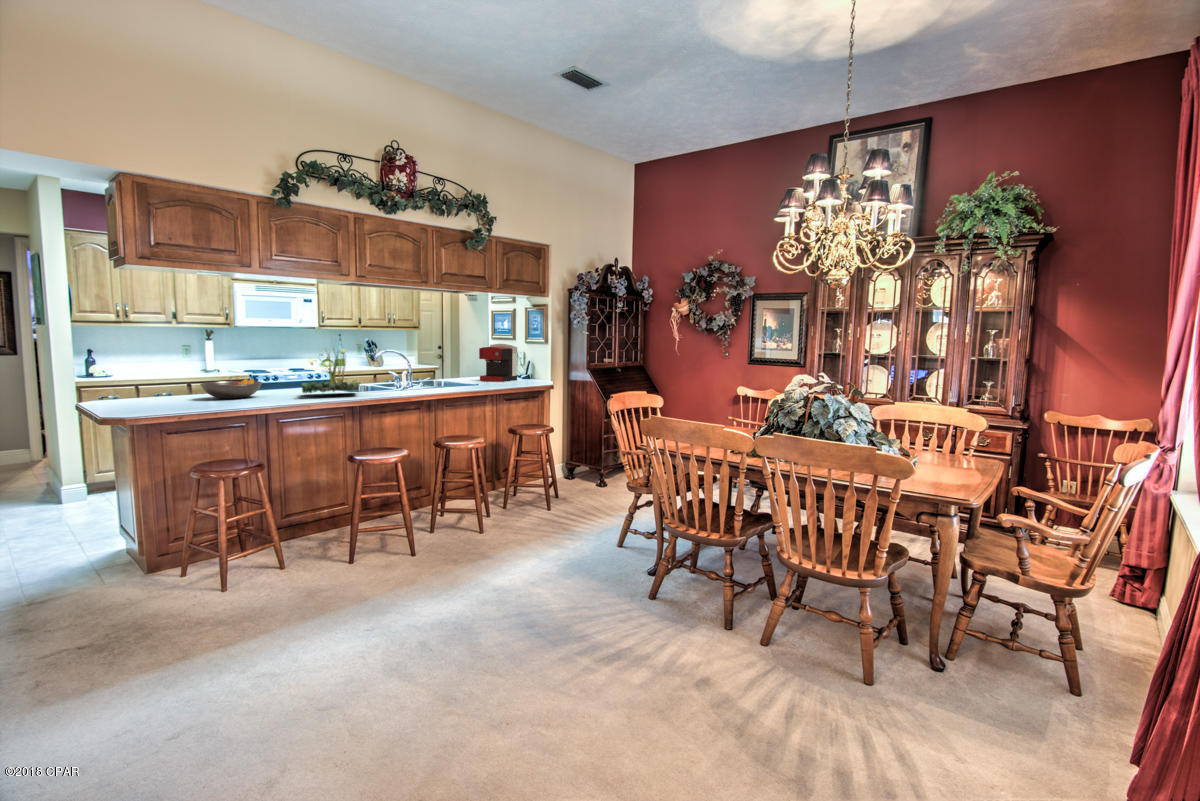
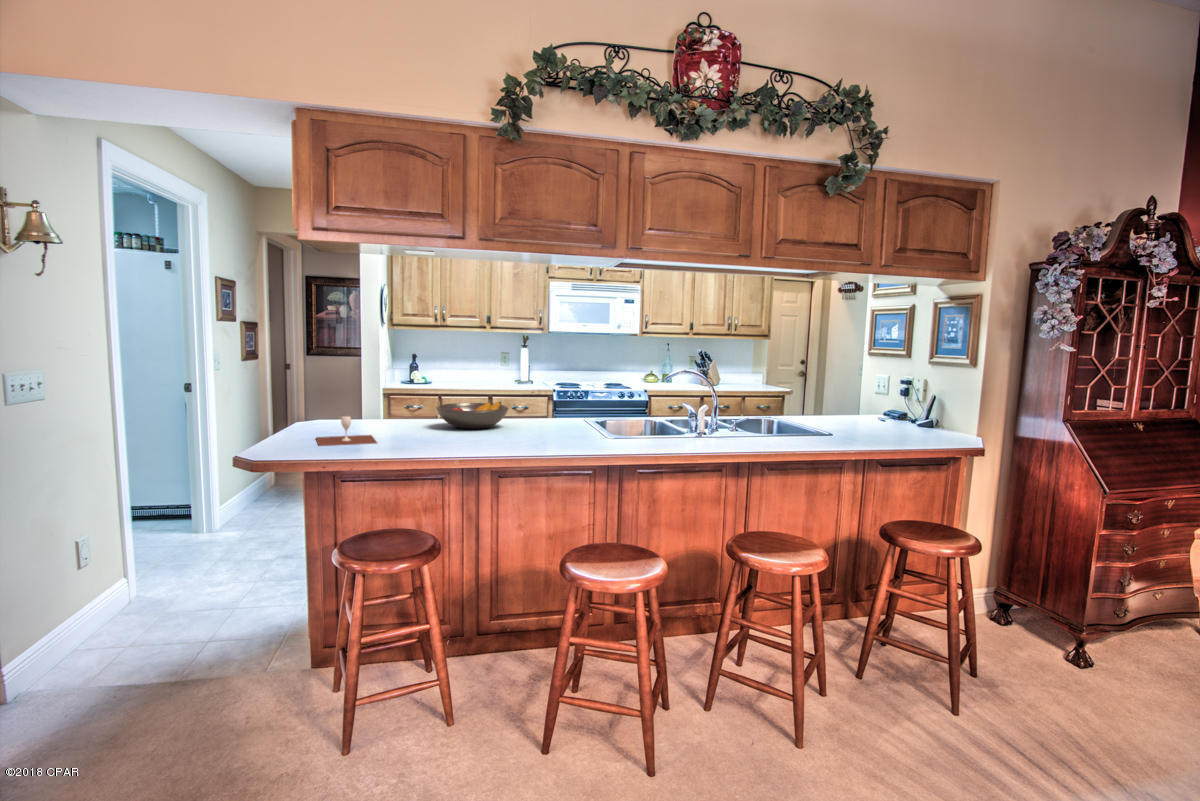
coffee maker: present [479,344,517,382] -> none [841,363,914,429]
plant: present [302,349,360,393] -> none [539,362,629,435]
wine glass: none [116,391,183,413] -> present [316,416,377,446]

